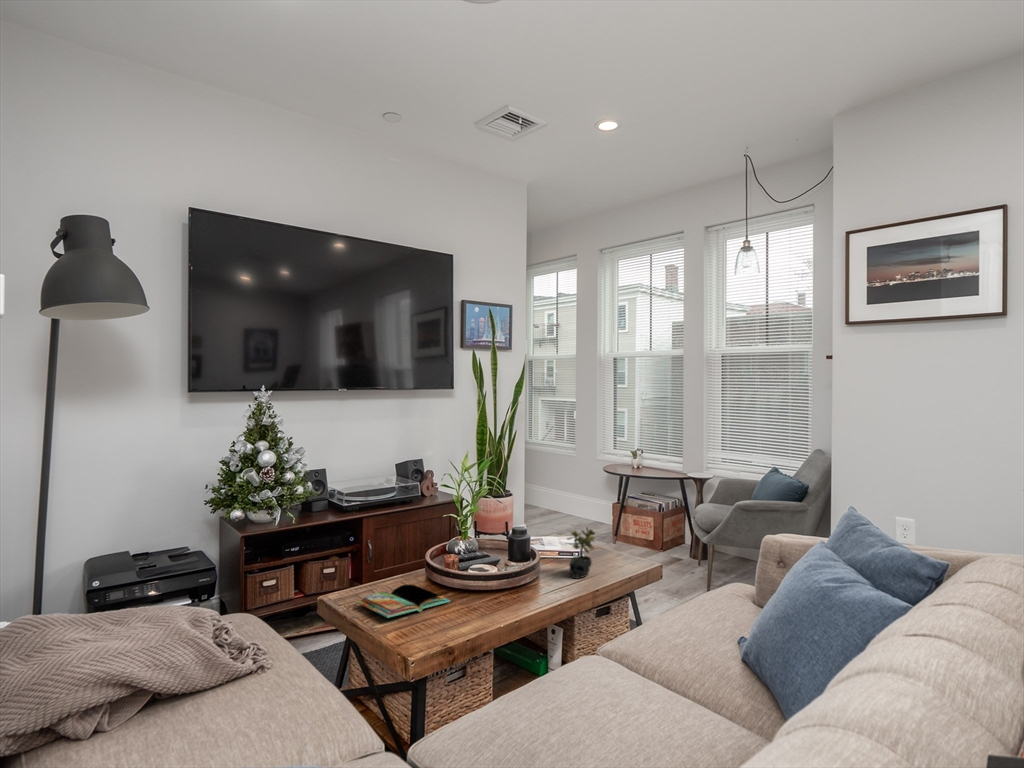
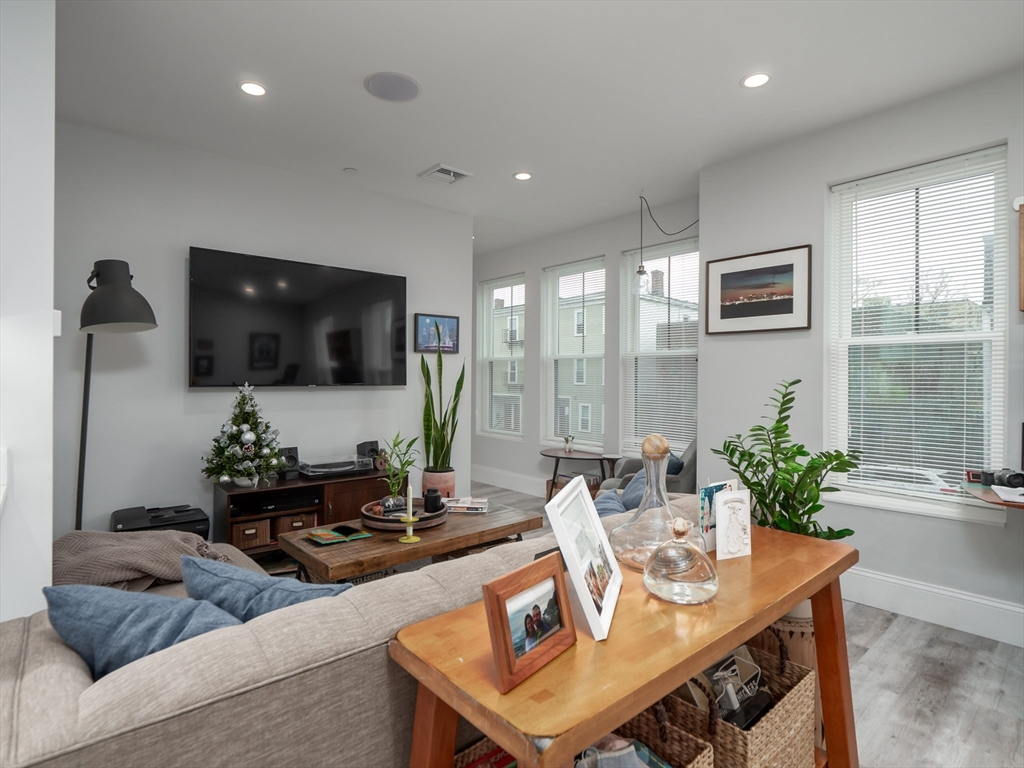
candle: none [490,527,520,615] -> present [399,483,420,543]
succulent plant: present [567,527,595,579] -> none [467,486,489,524]

